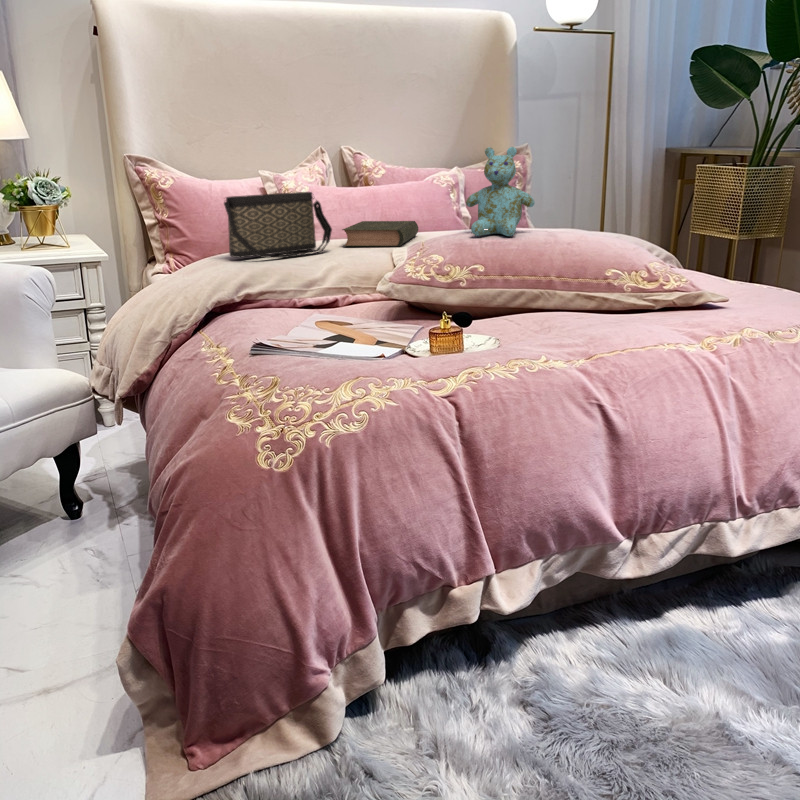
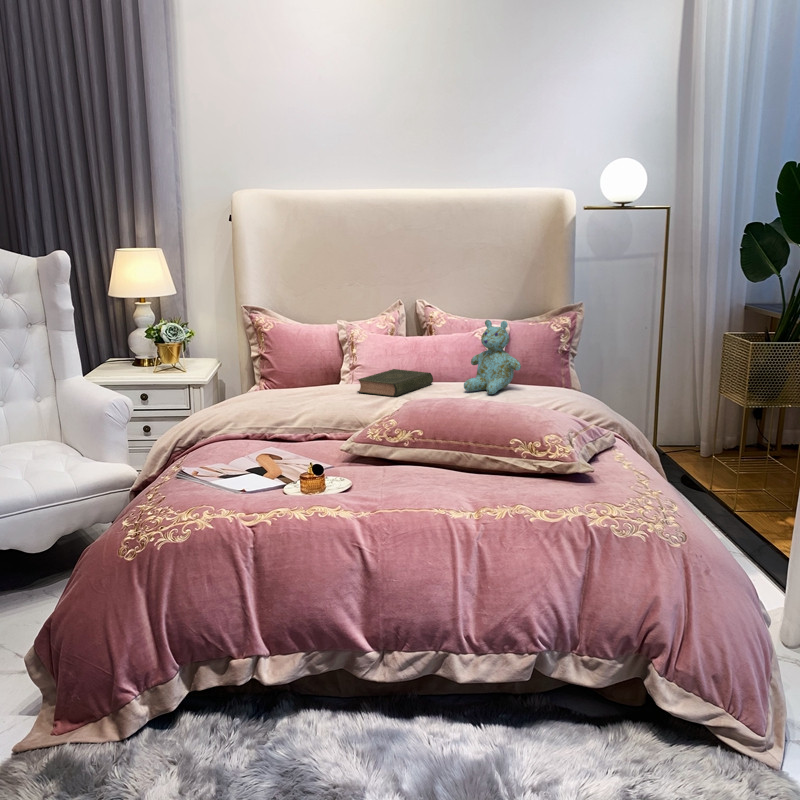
handbag: present [224,192,332,258] -> none [261,350,344,401]

